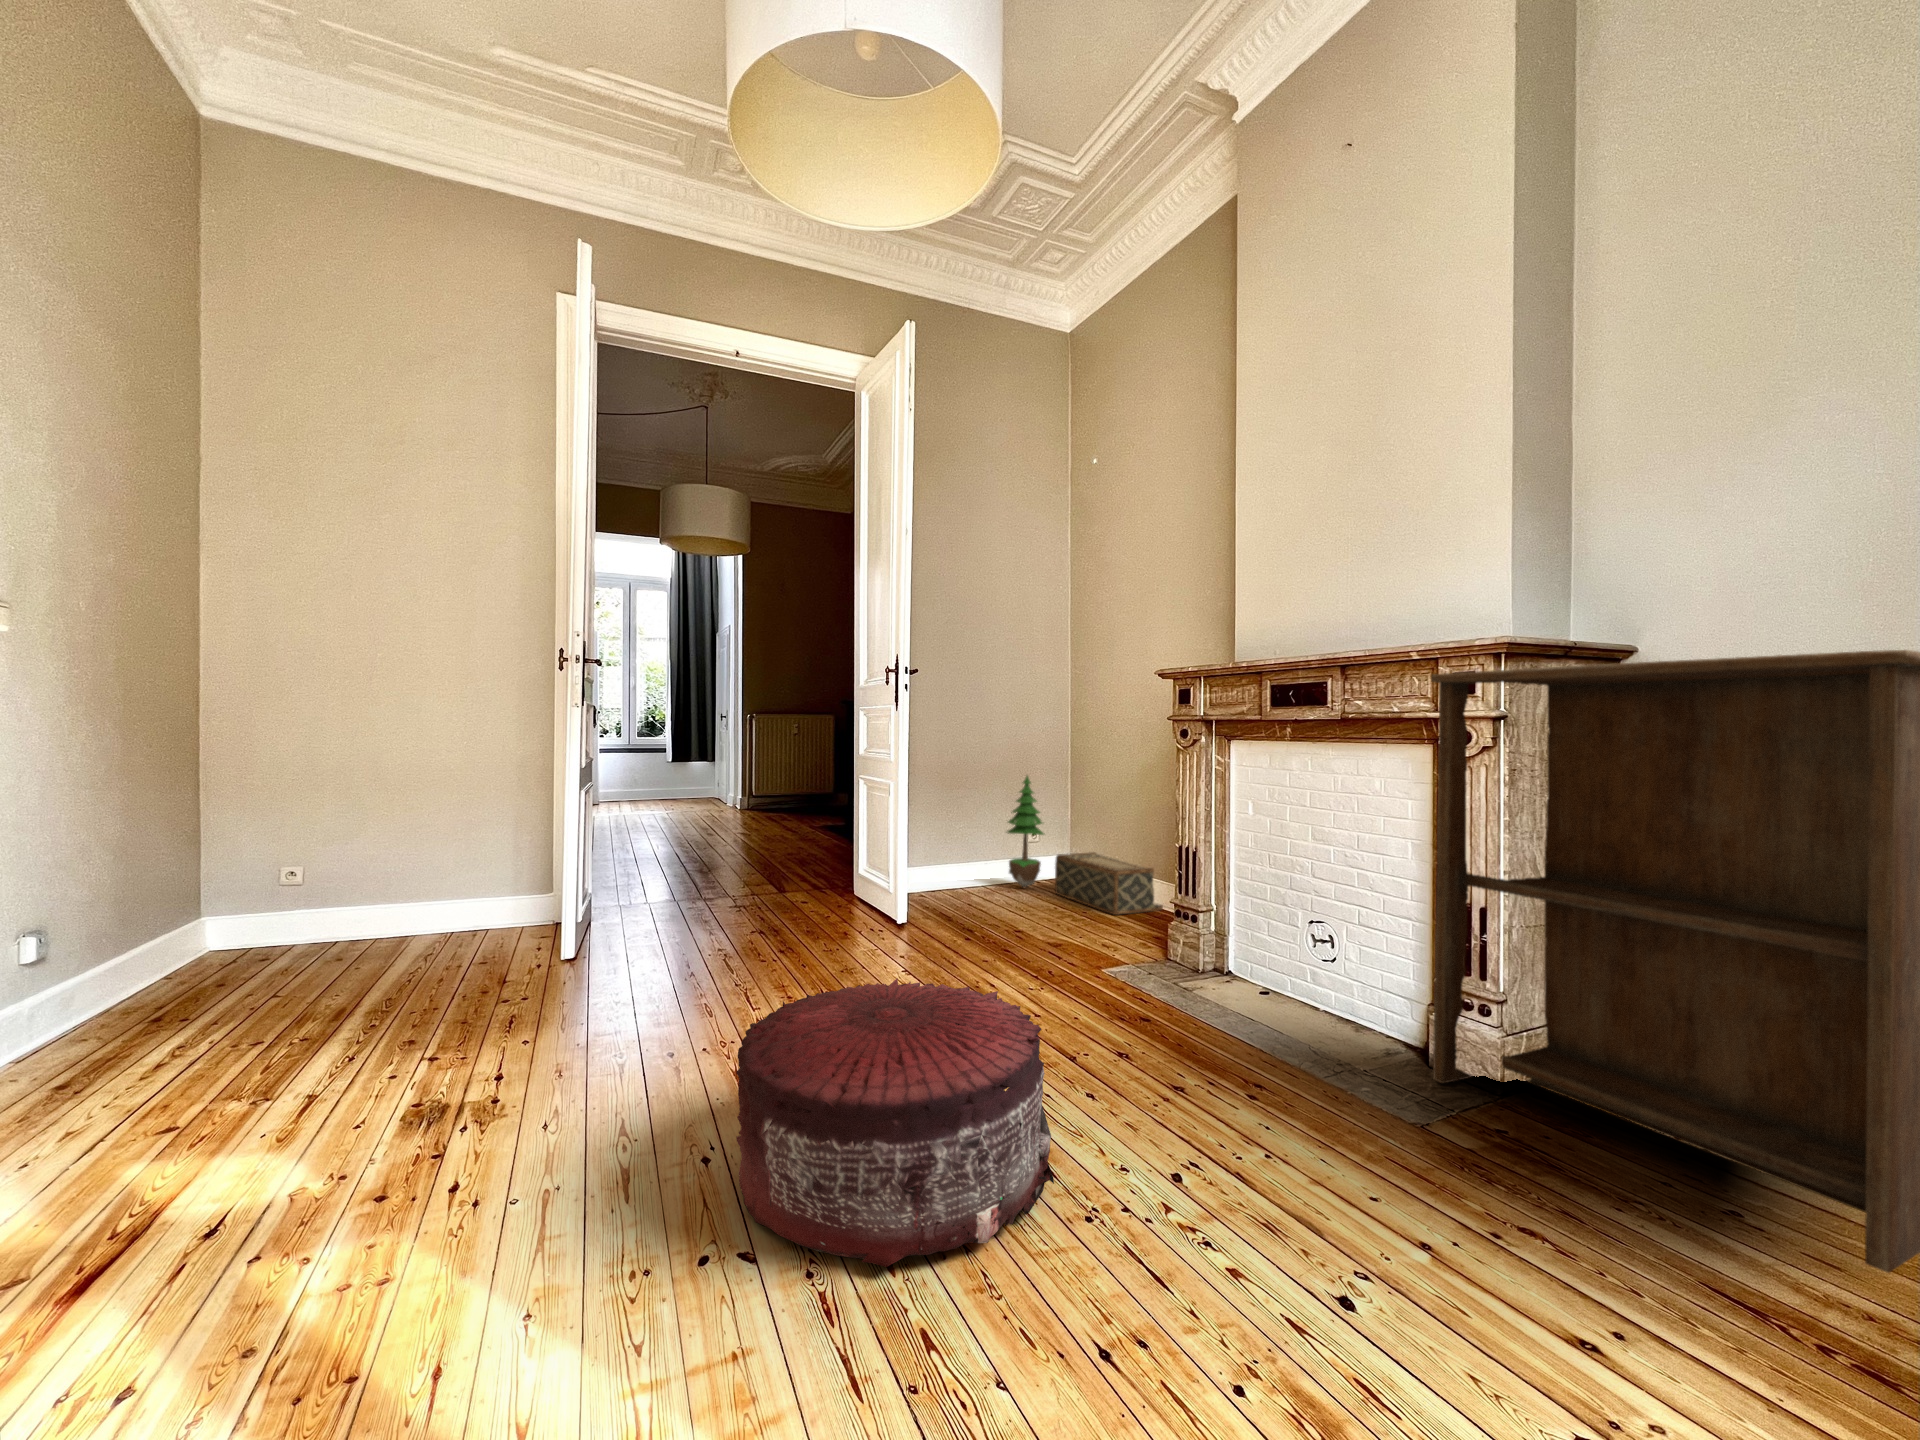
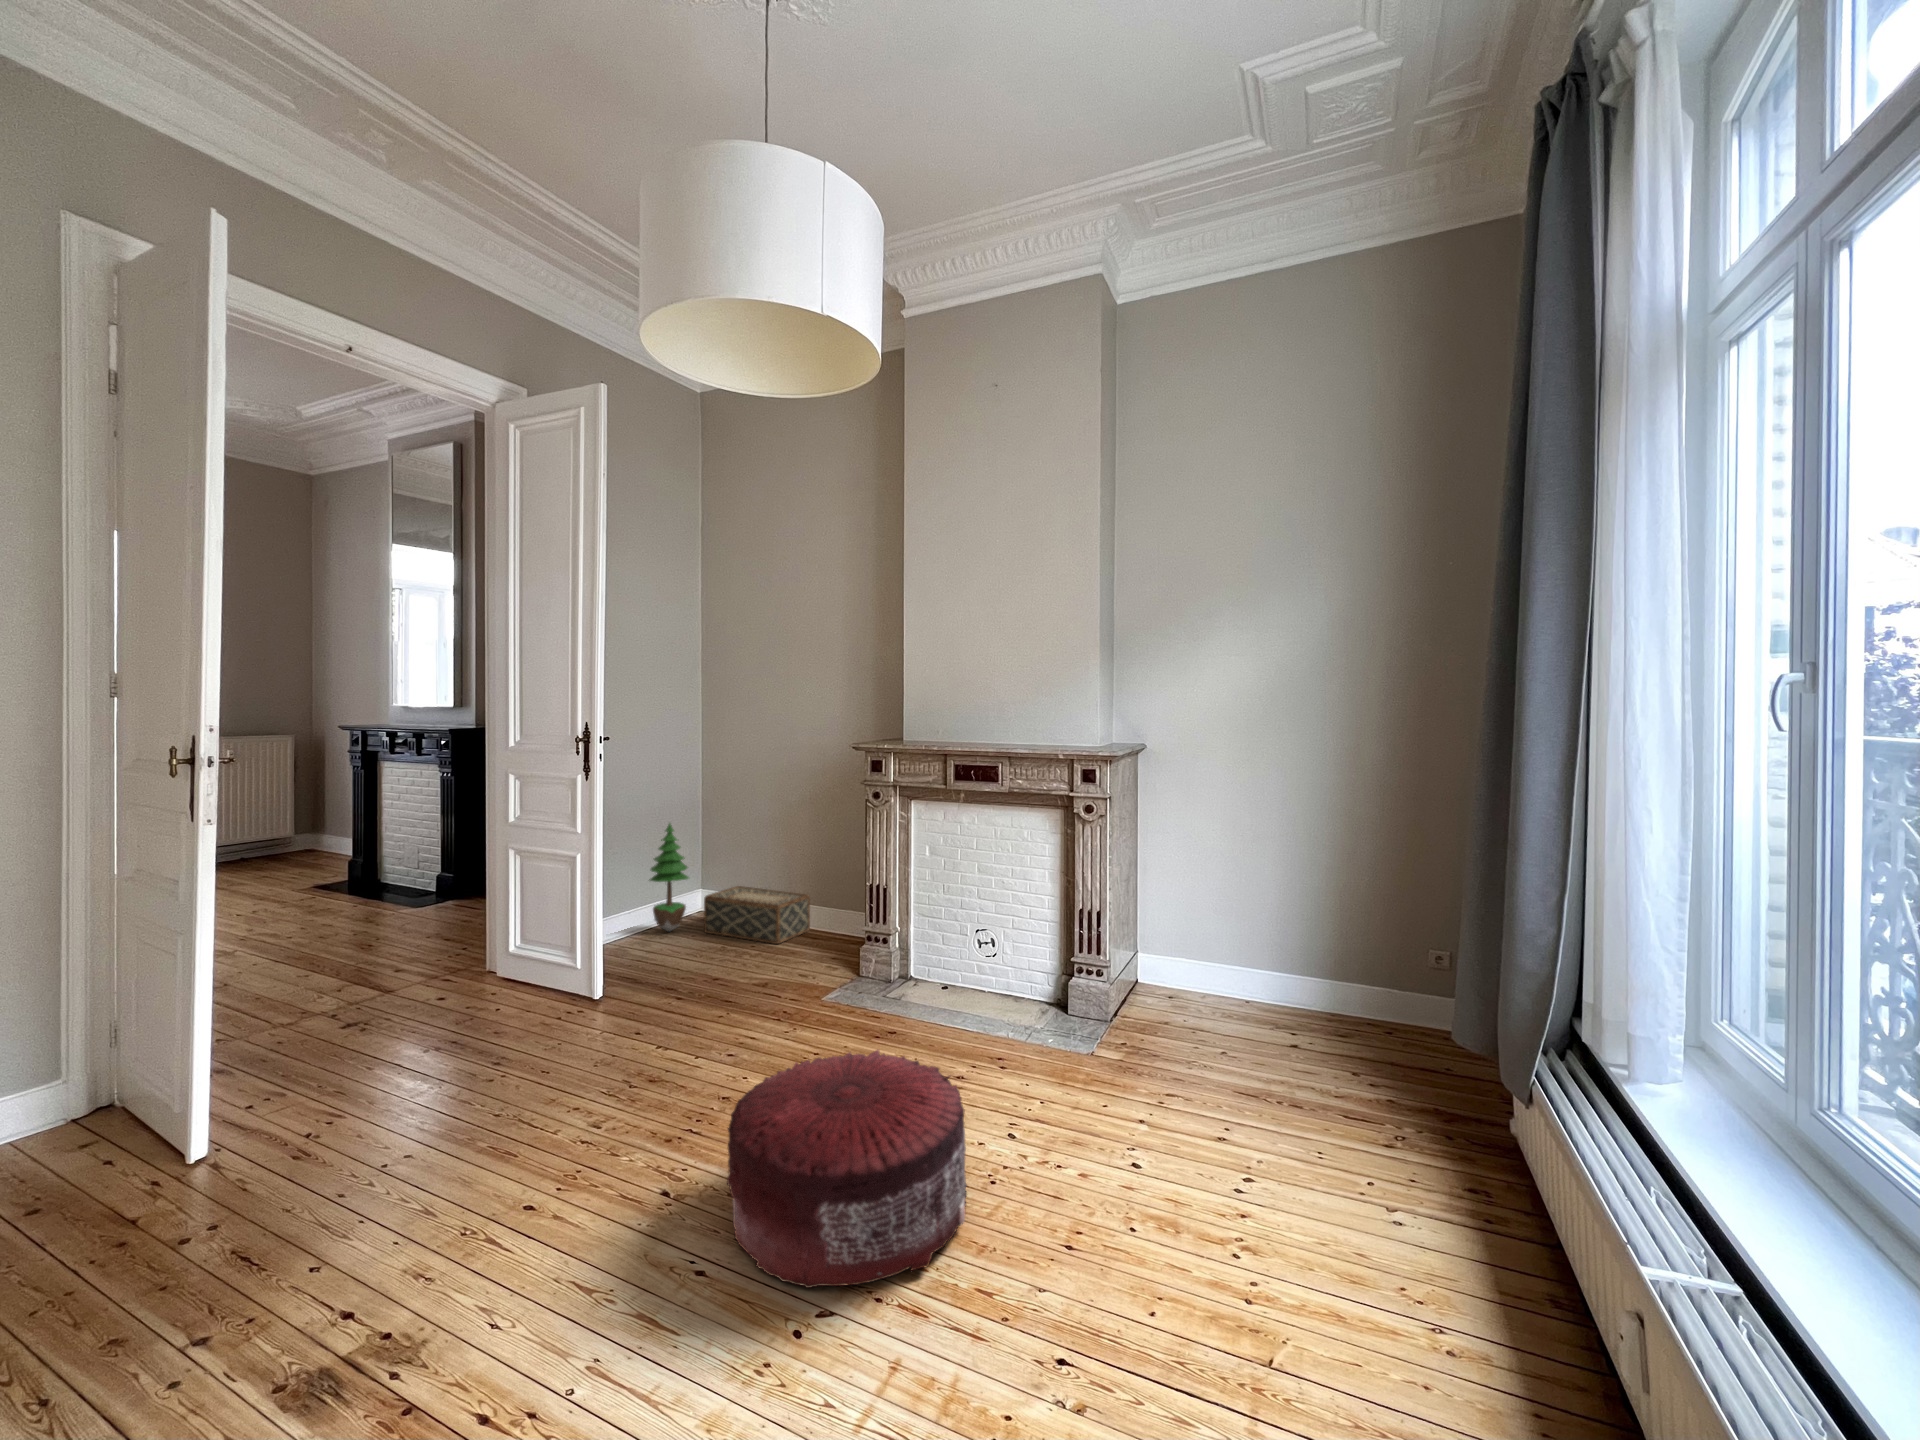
bookshelf: present [1431,650,1920,1273] -> none [1075,765,1297,1062]

